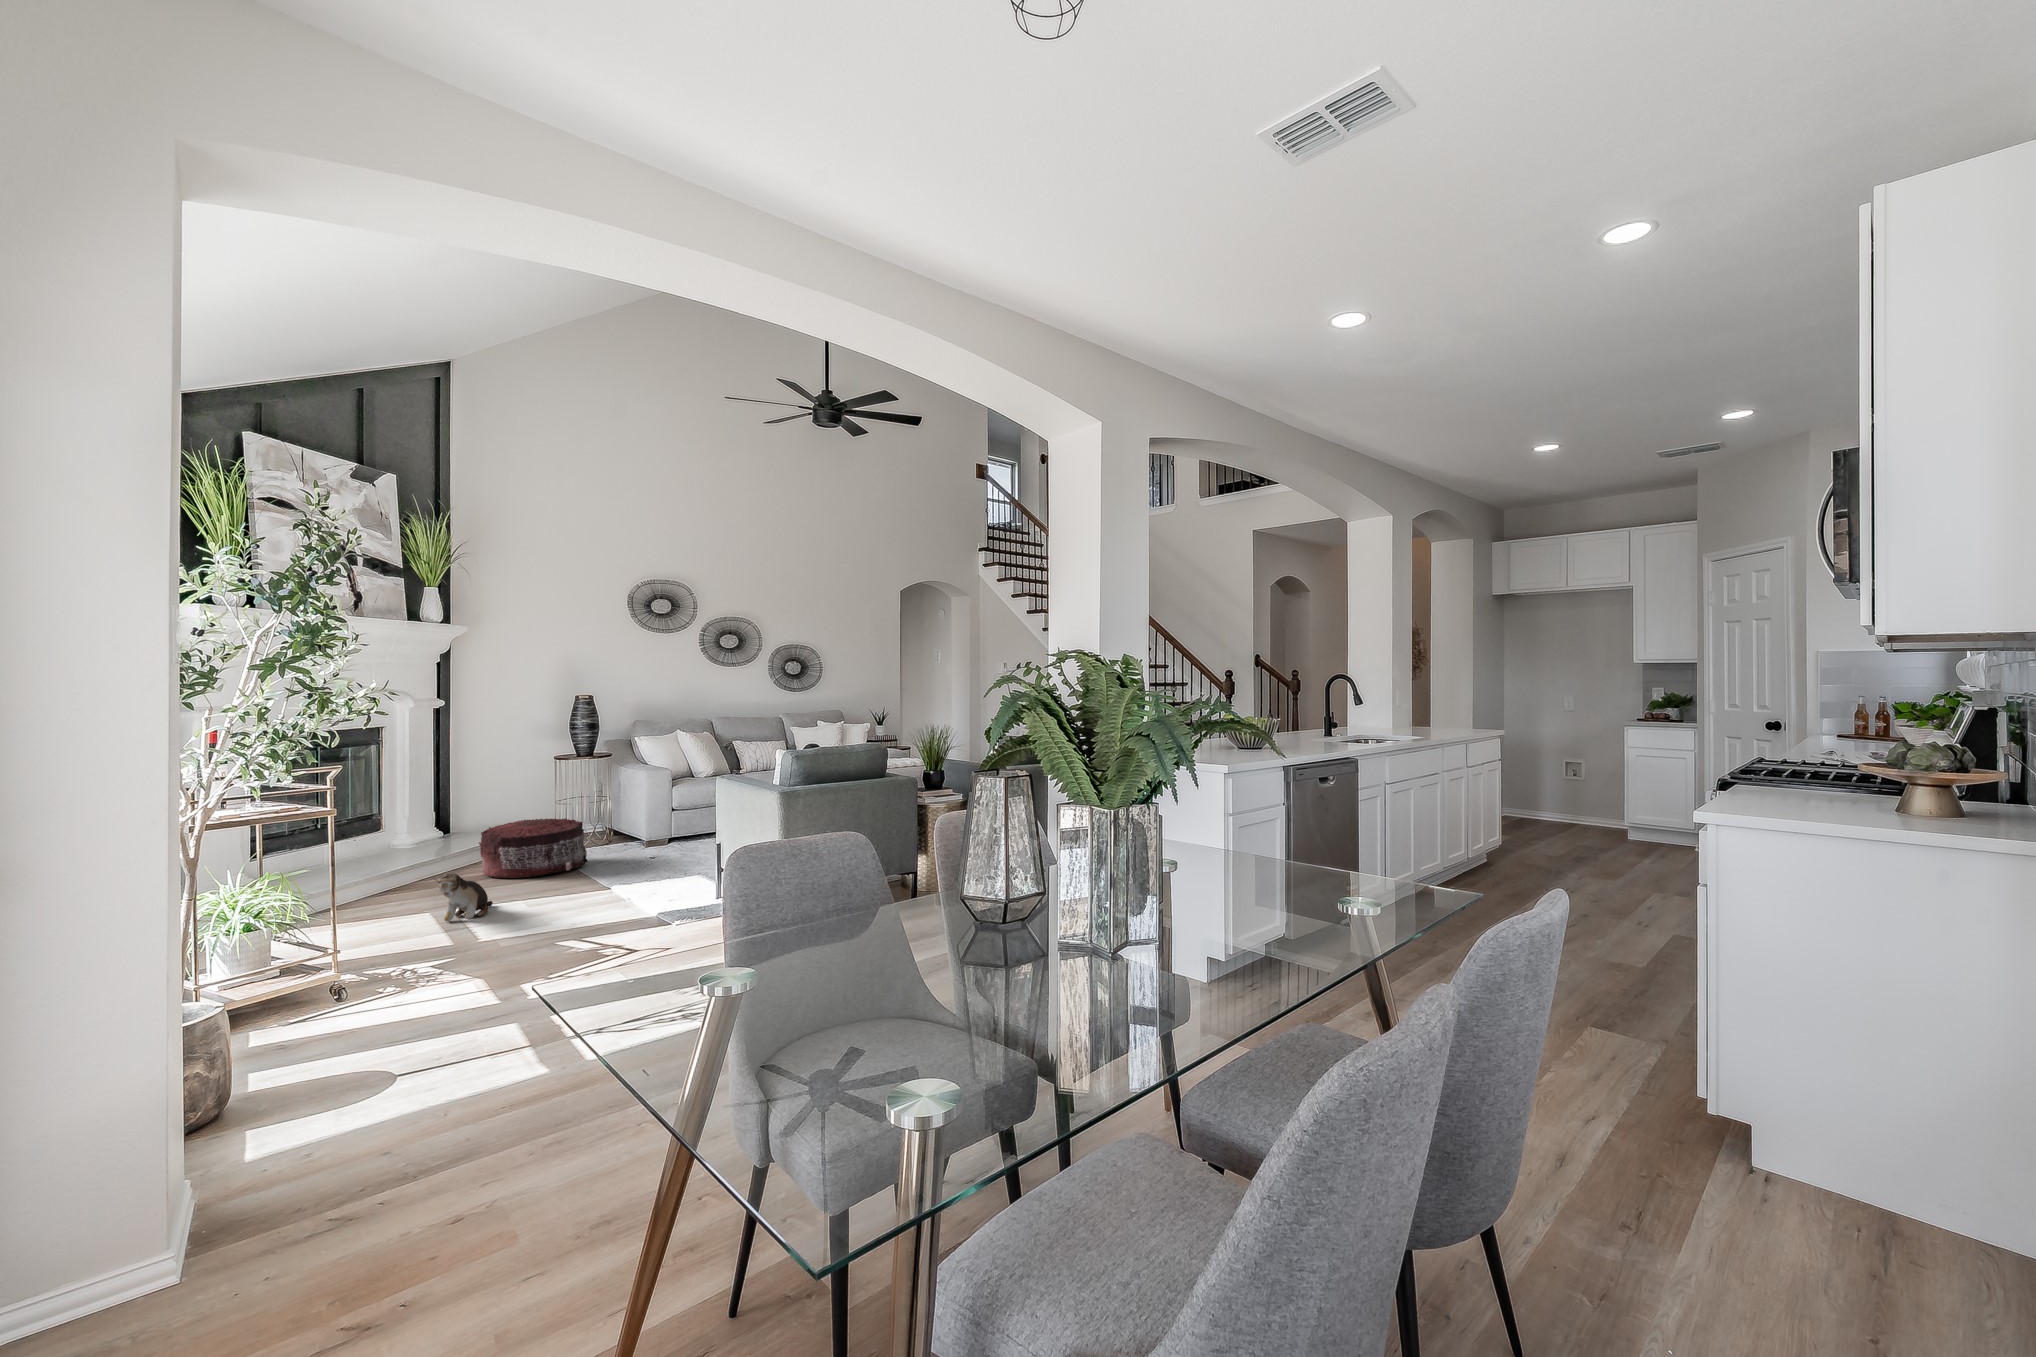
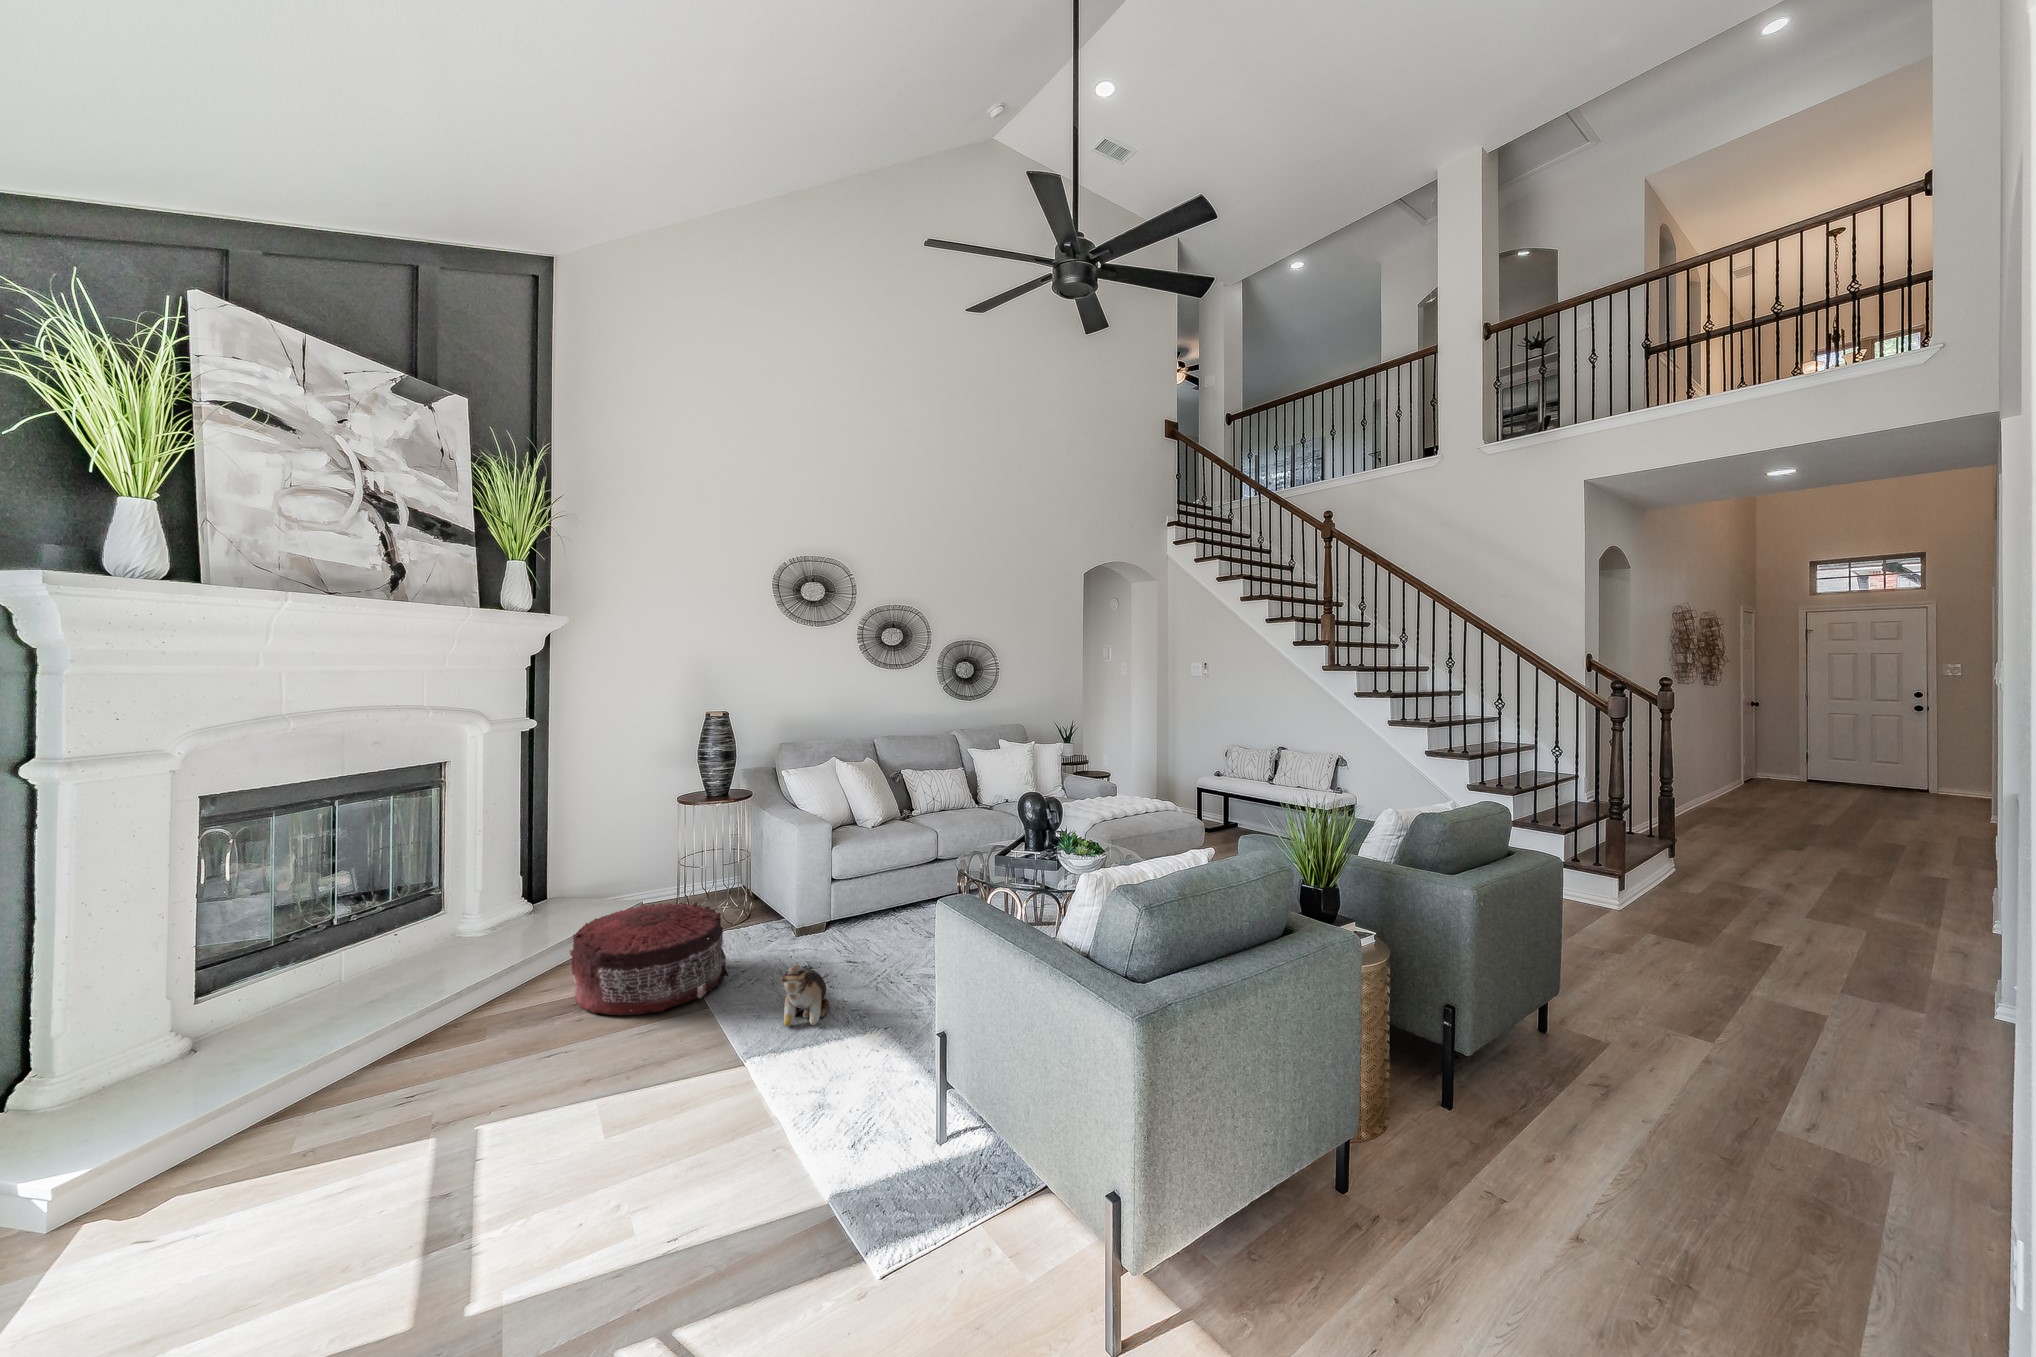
plush toy: present [433,872,493,921] -> present [777,965,829,1027]

